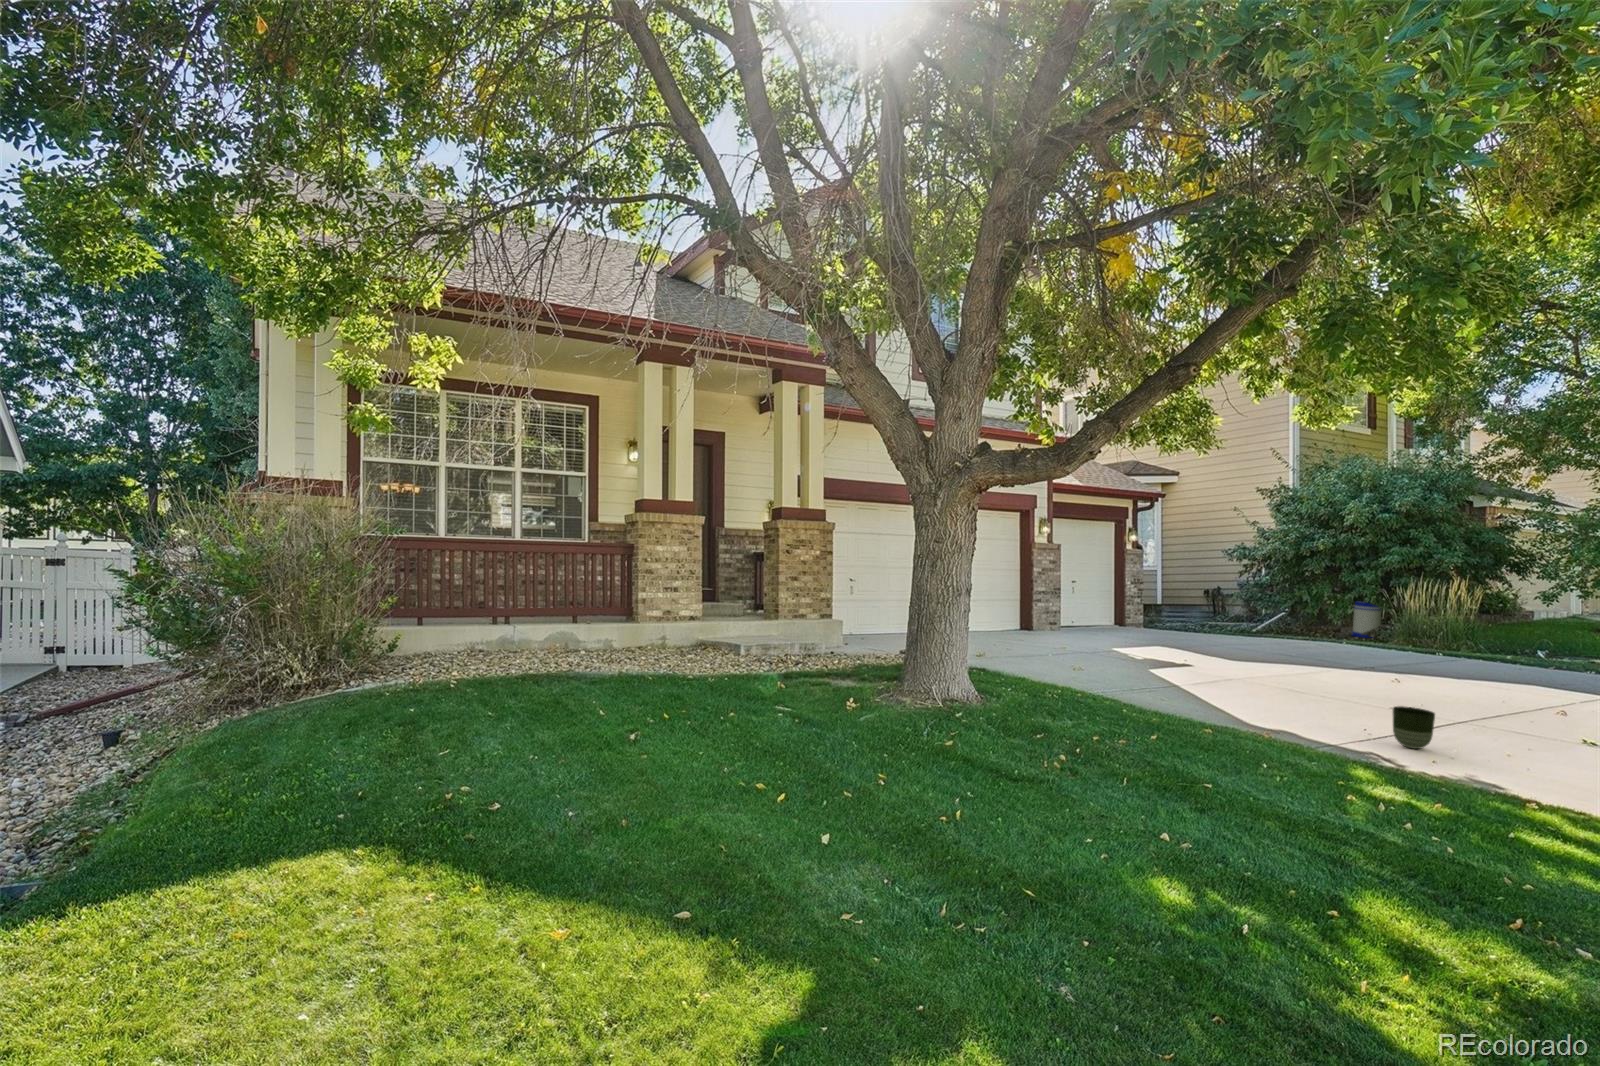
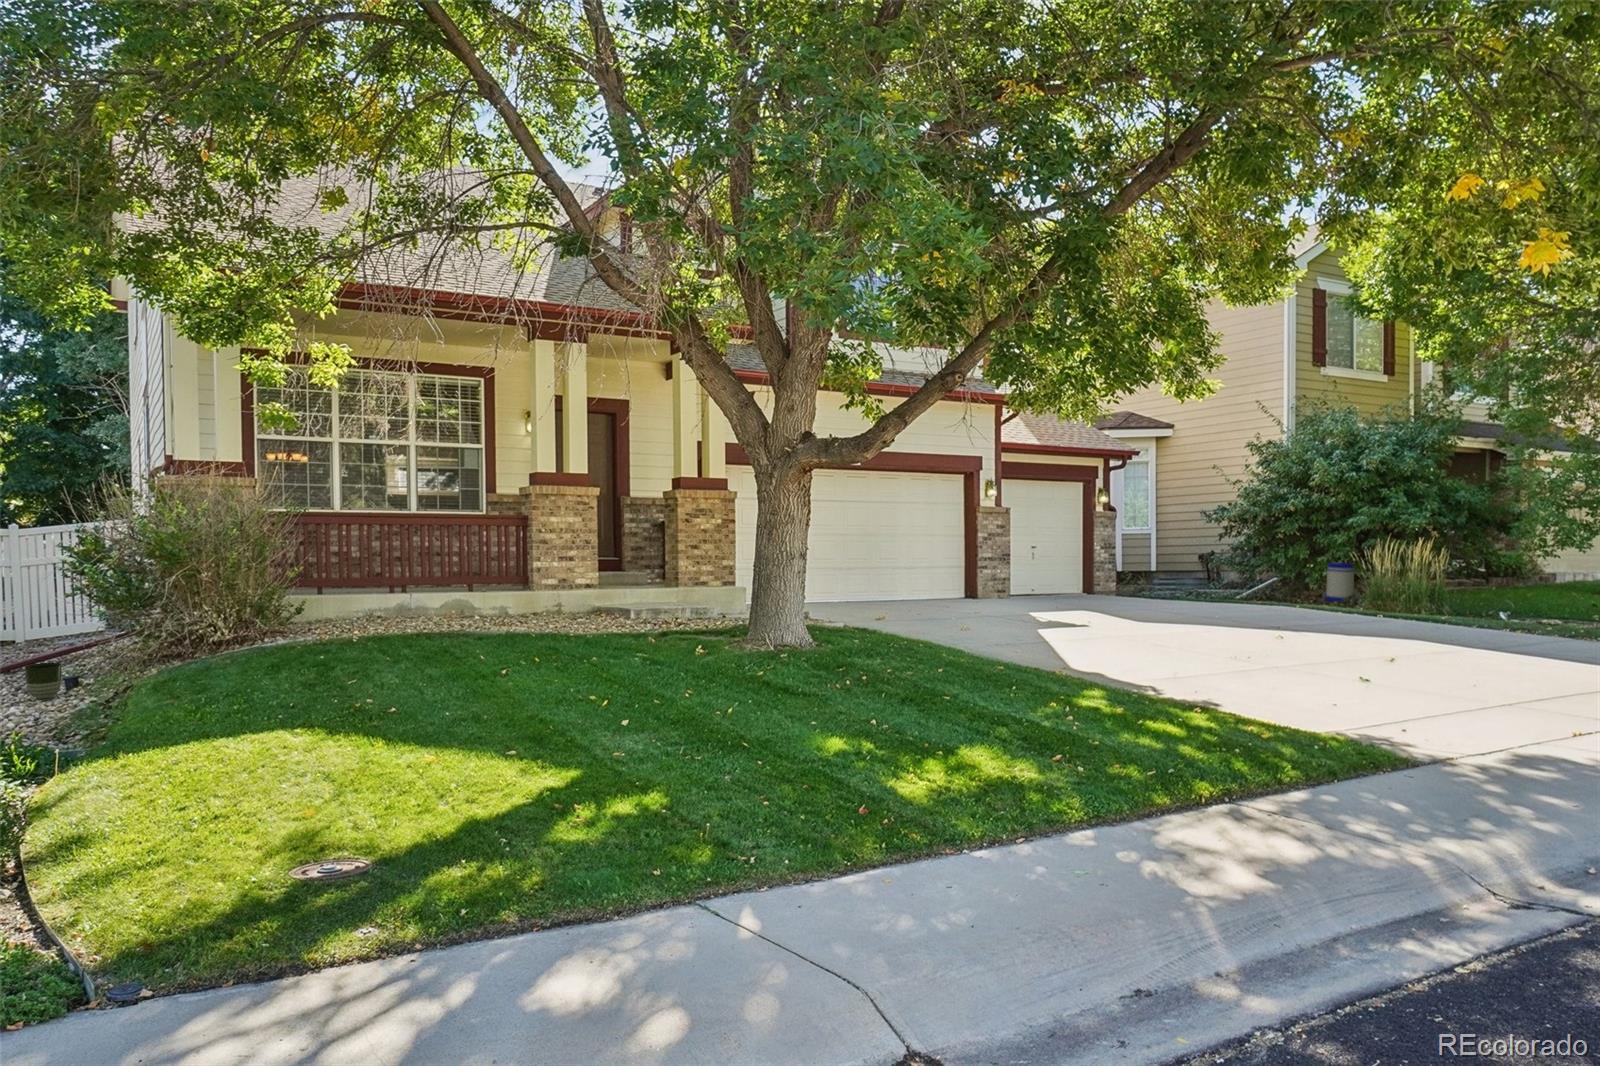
planter: present [1392,706,1435,749] -> present [25,663,61,699]

